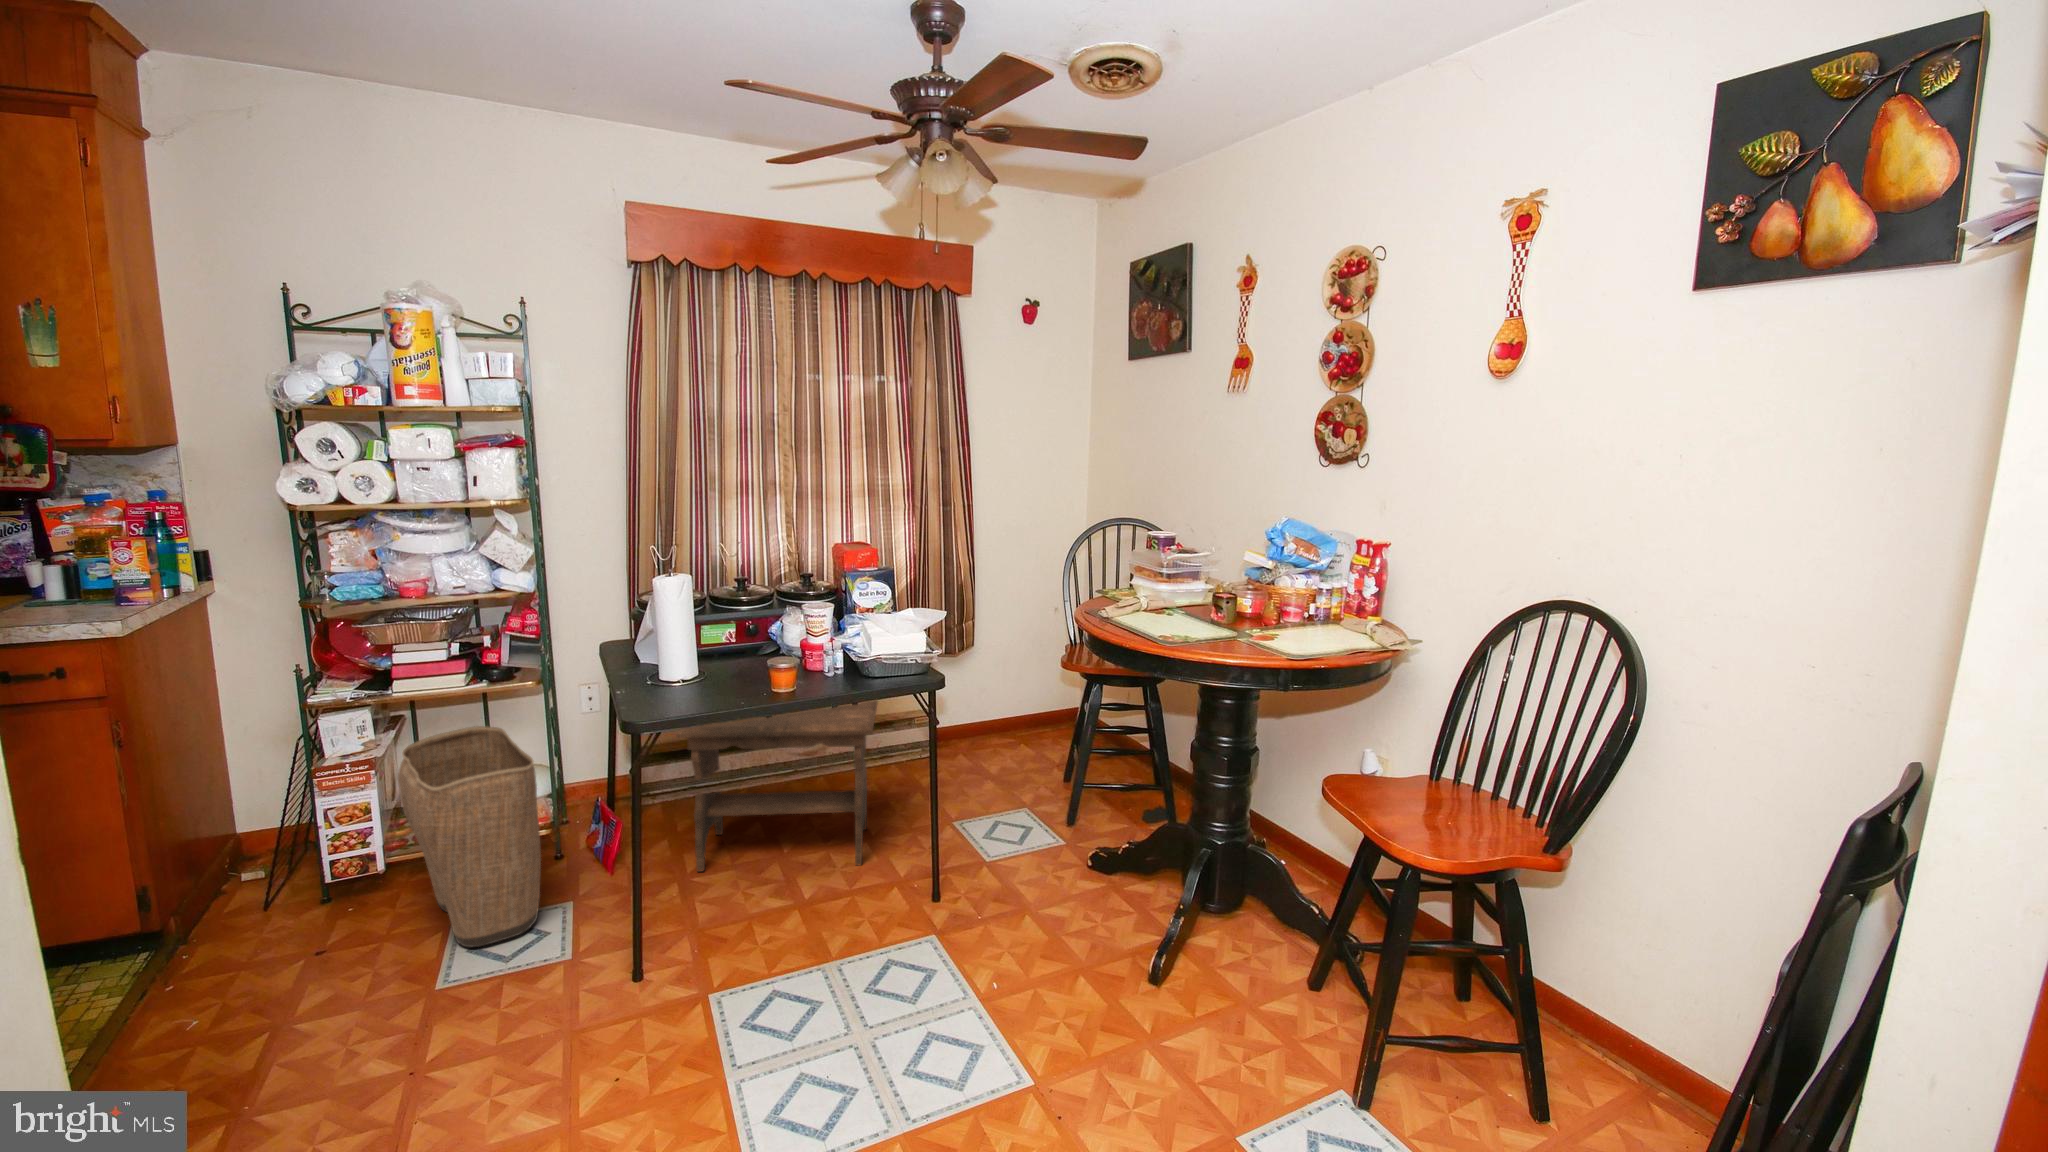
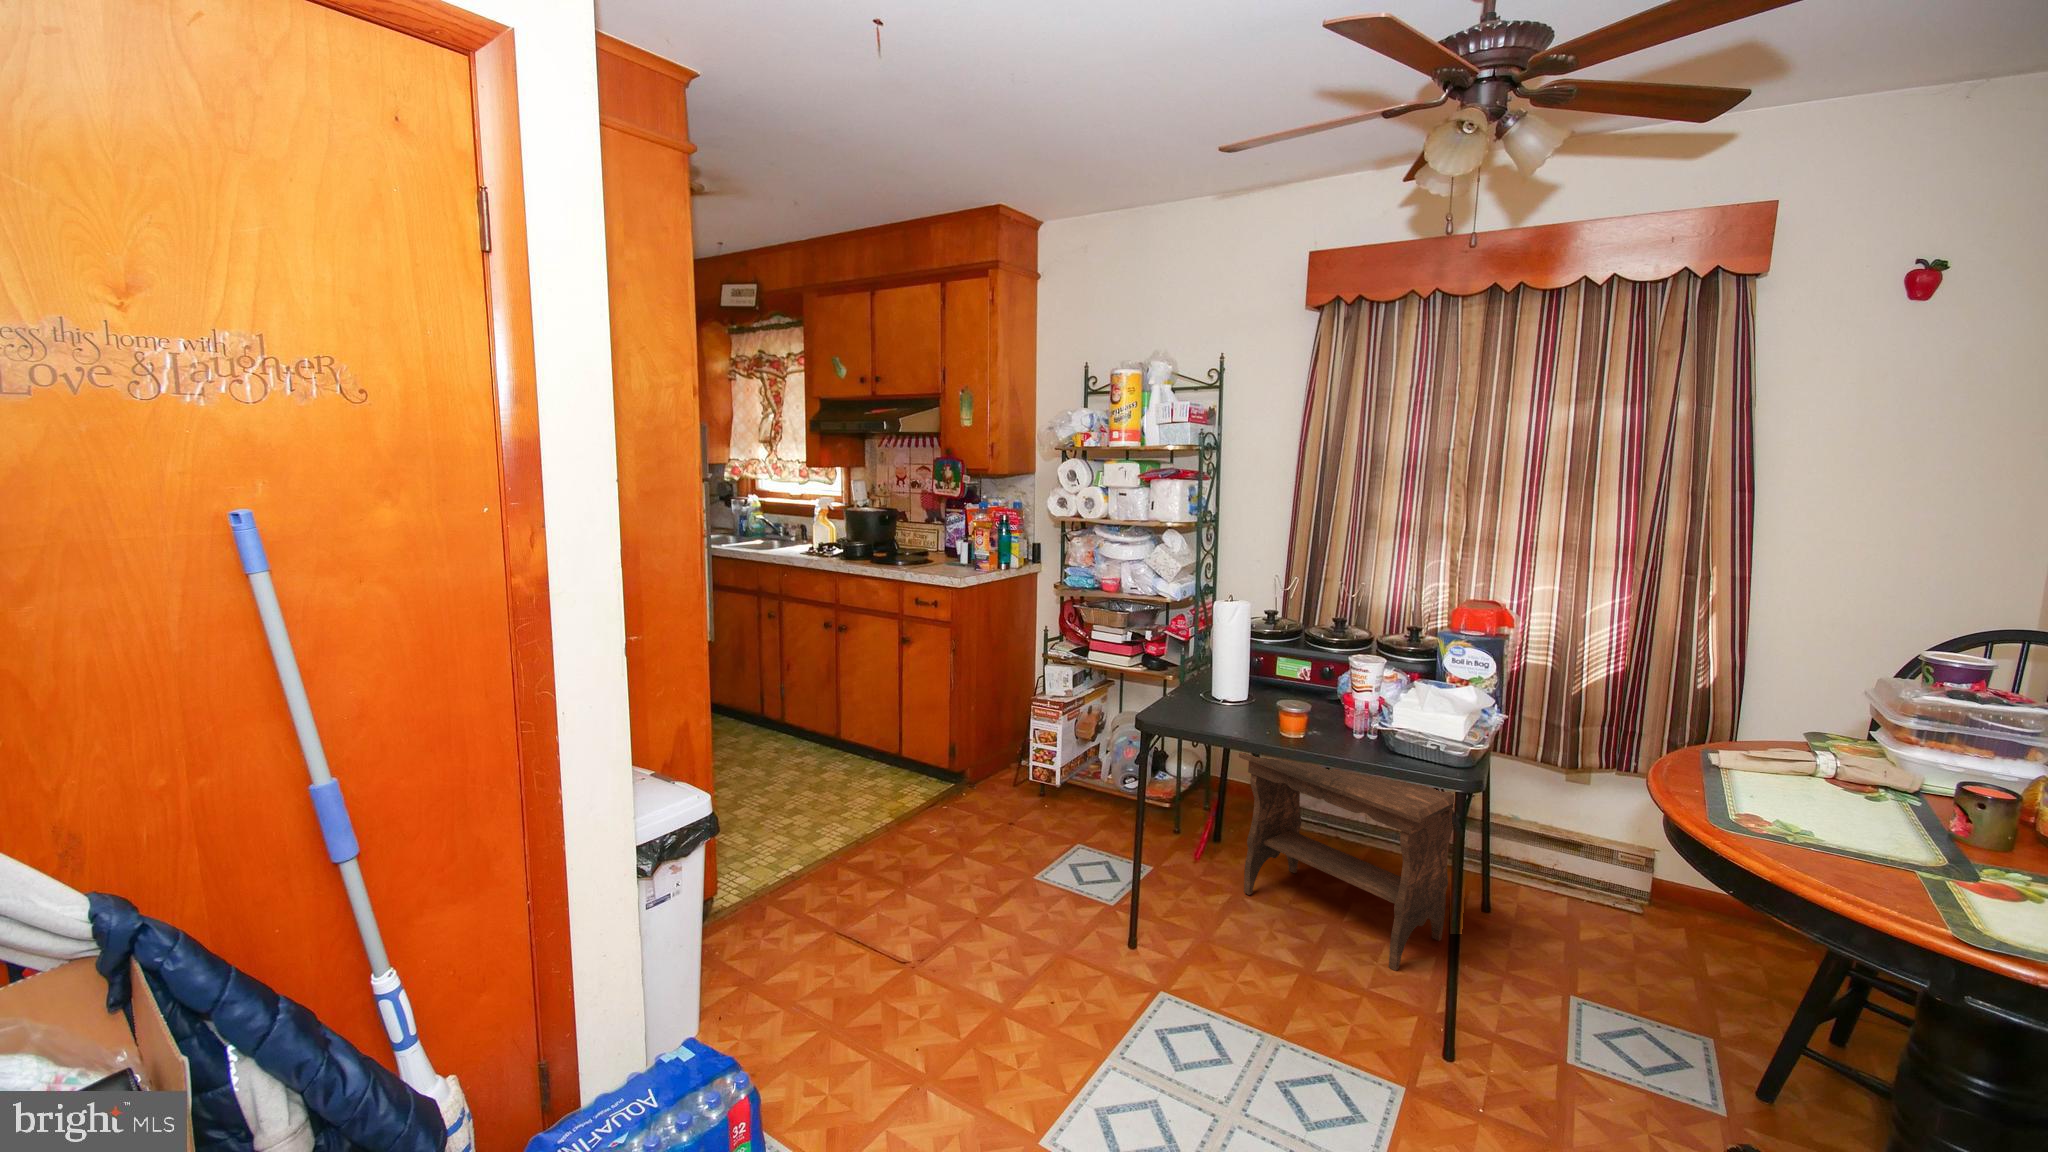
laundry basket: present [398,726,541,947] -> none [1046,698,1135,871]

